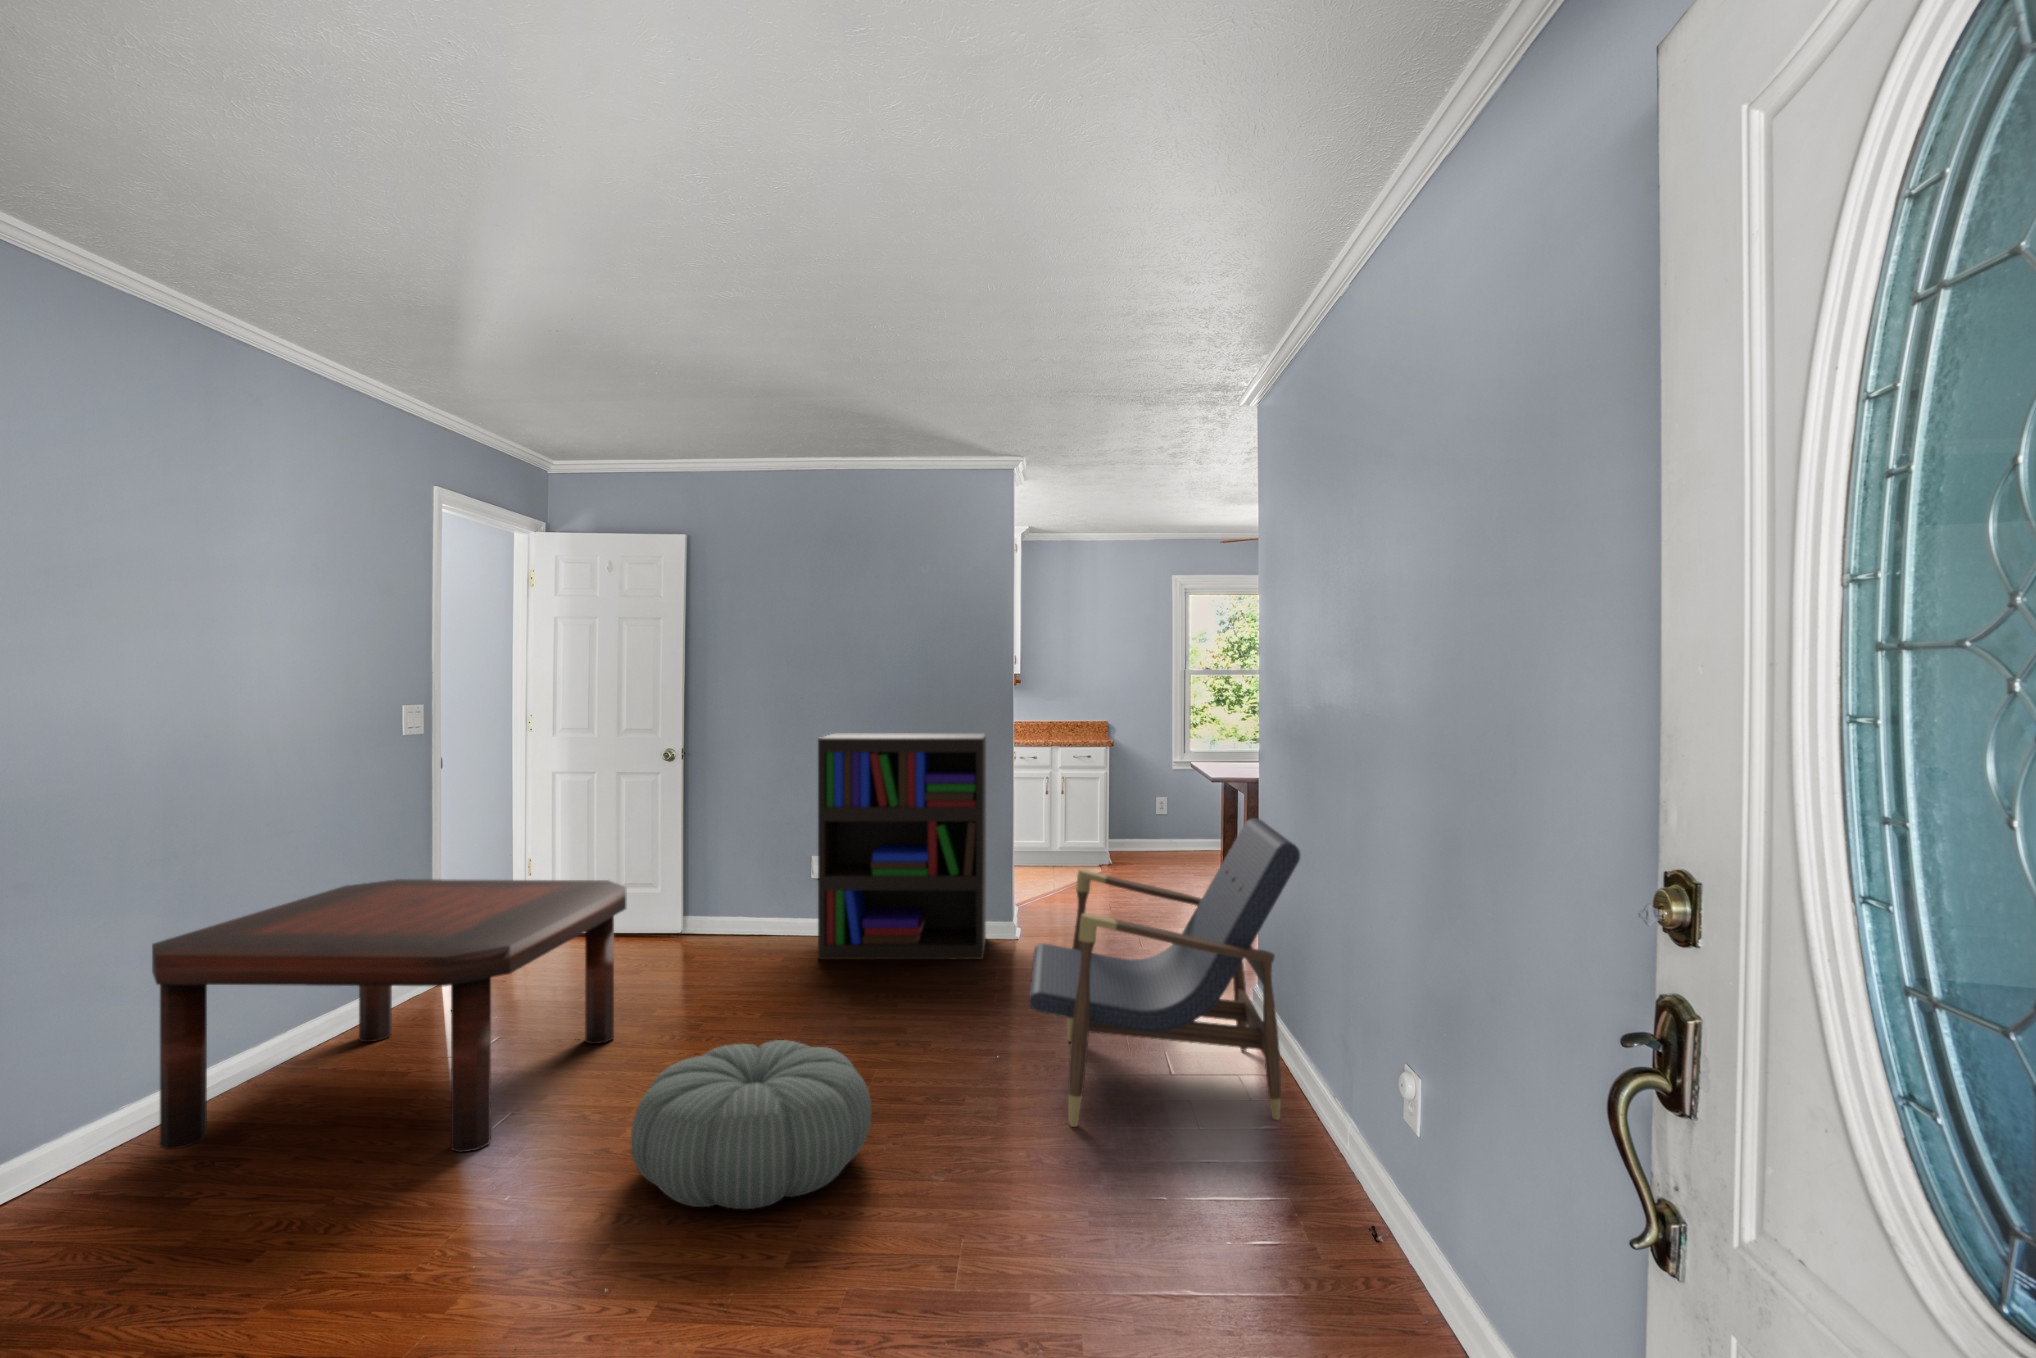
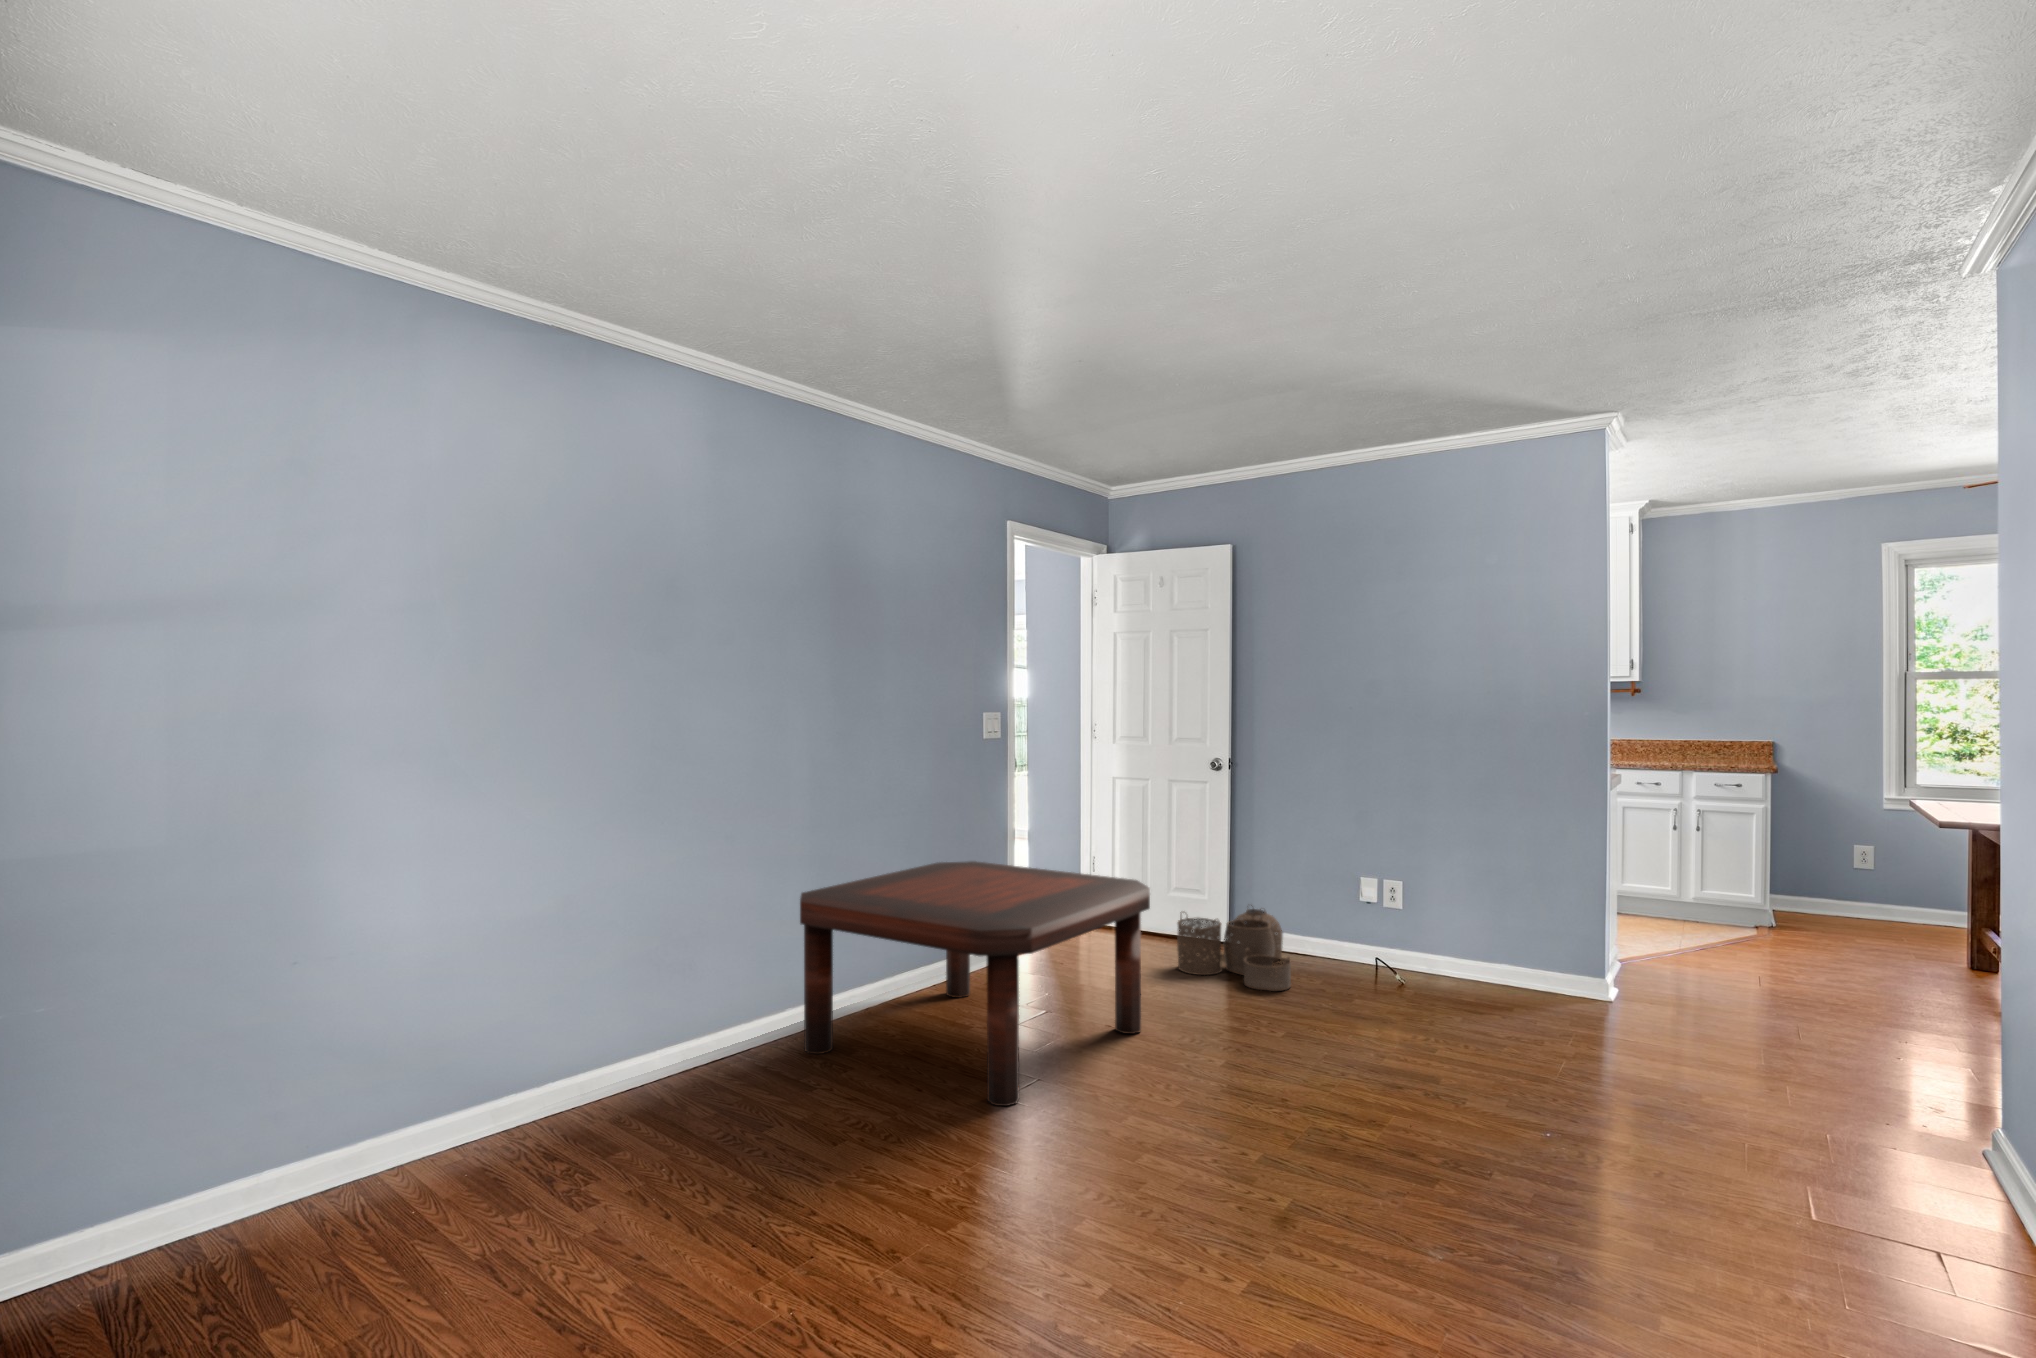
bookshelf: present [818,734,986,959] -> none [1357,747,1567,1019]
lounge chair: present [1029,818,1300,1127] -> none [1565,881,2005,1315]
woven basket: none [636,893,756,976] -> present [1177,909,1291,991]
pouf: present [631,1040,871,1209] -> none [1117,1056,1359,1226]

